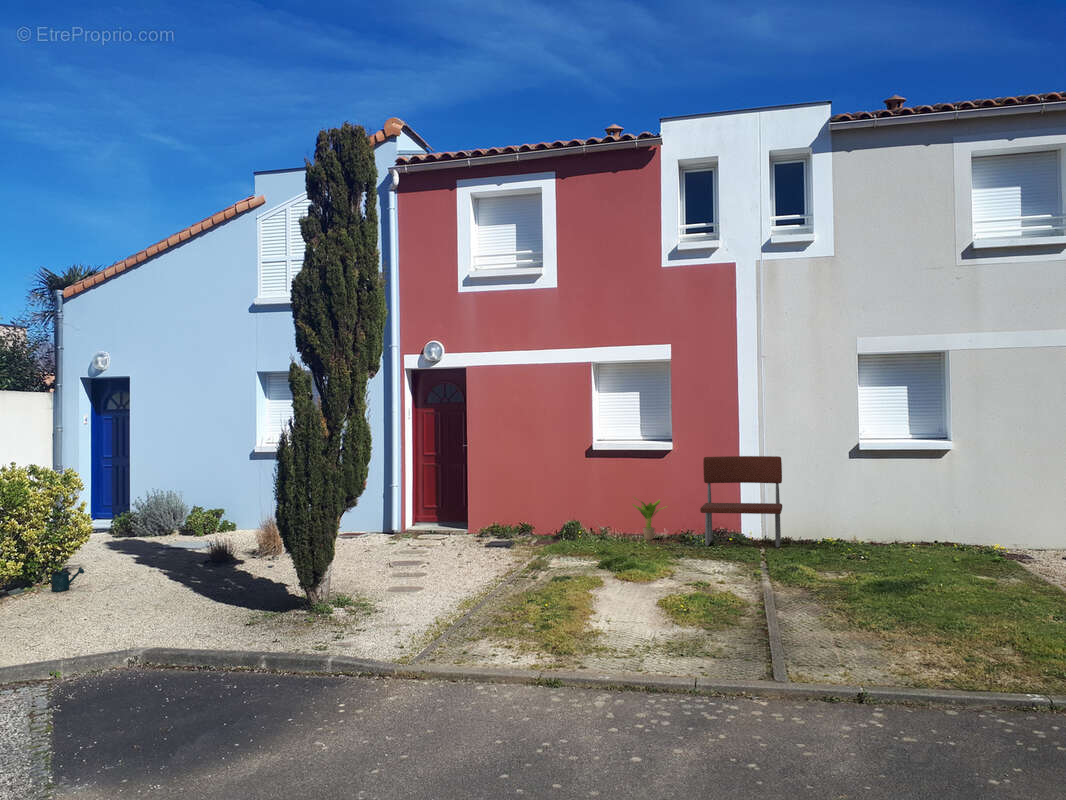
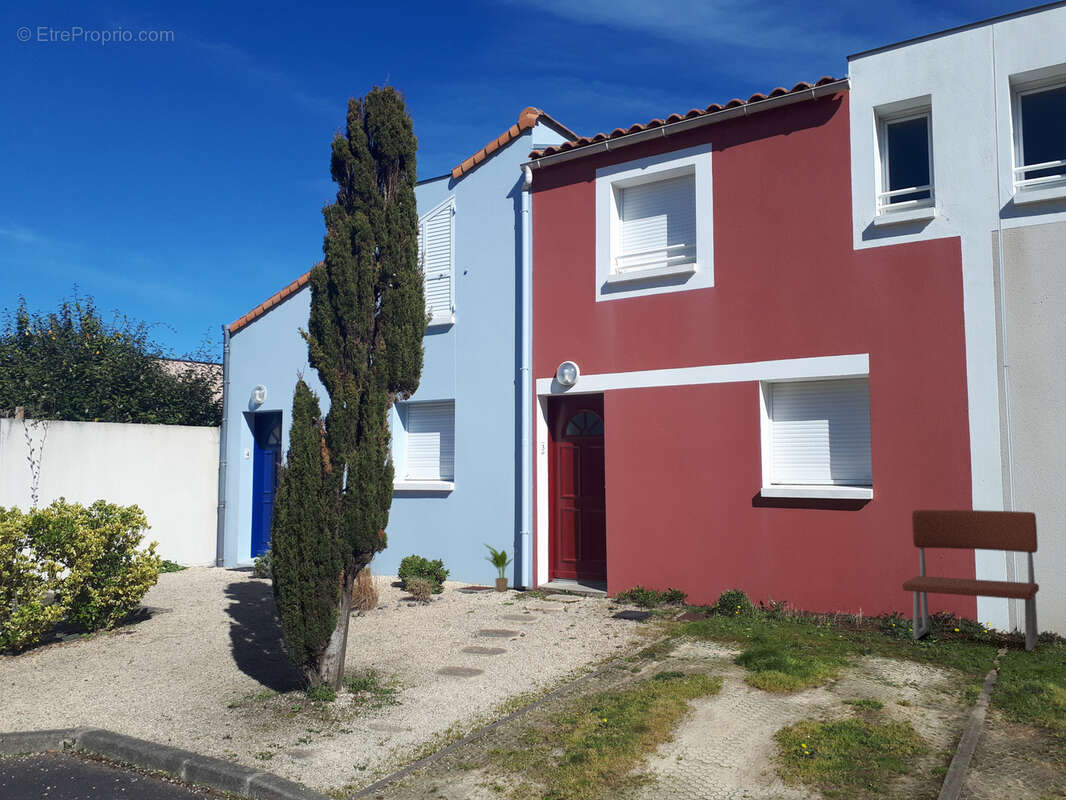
potted plant: present [633,500,666,540] -> present [485,544,513,591]
watering can: present [47,567,84,592] -> none [110,612,145,639]

